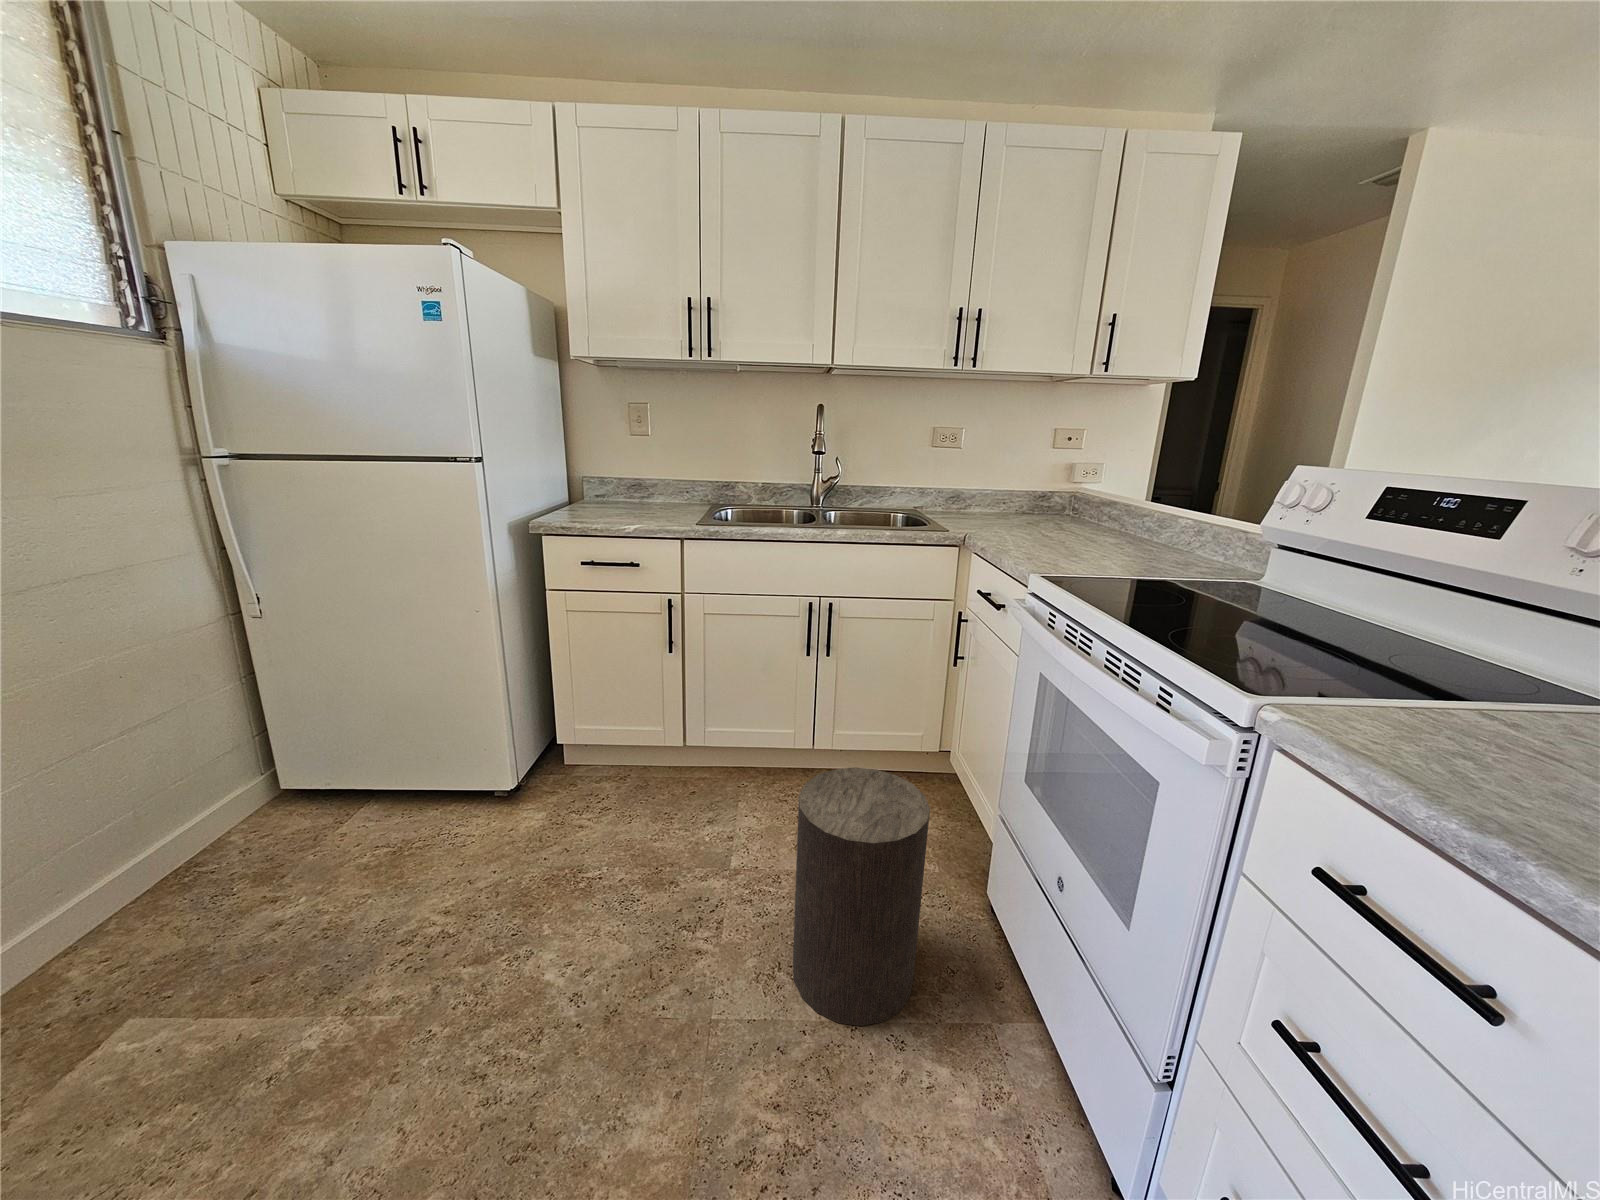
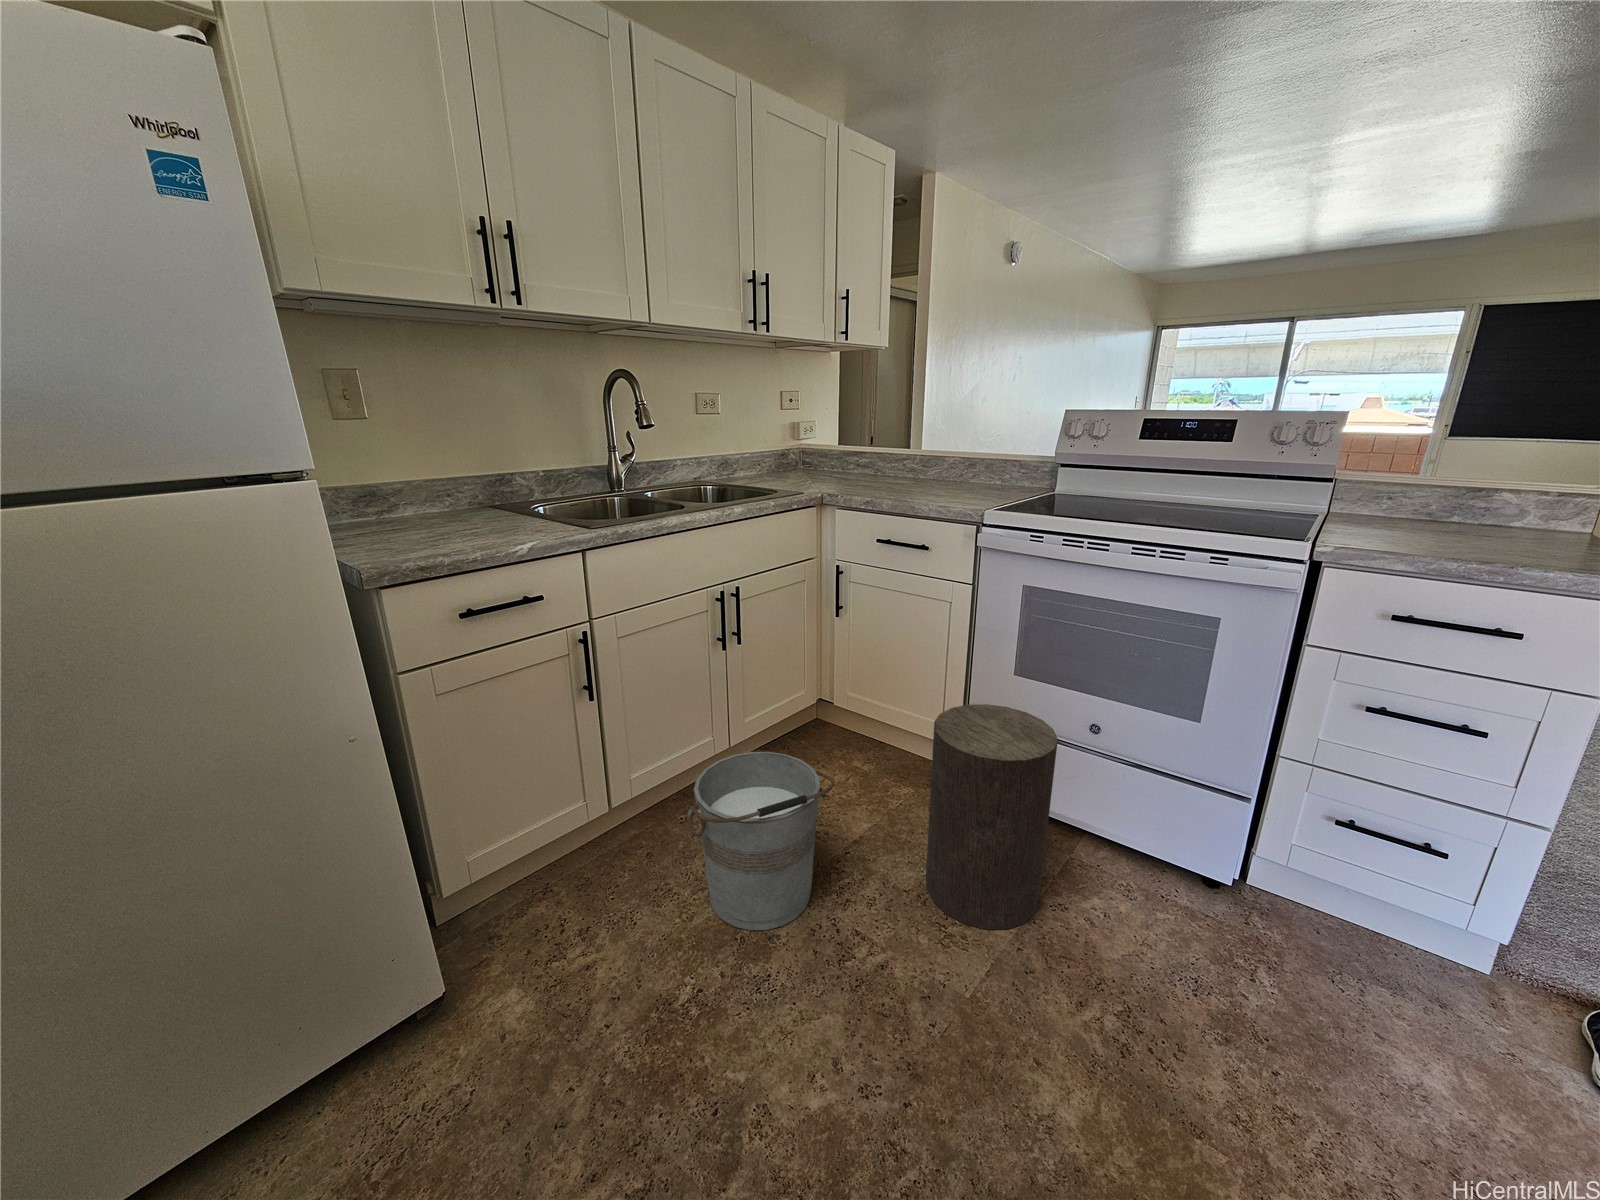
bucket: none [645,731,772,880] -> present [687,752,835,930]

